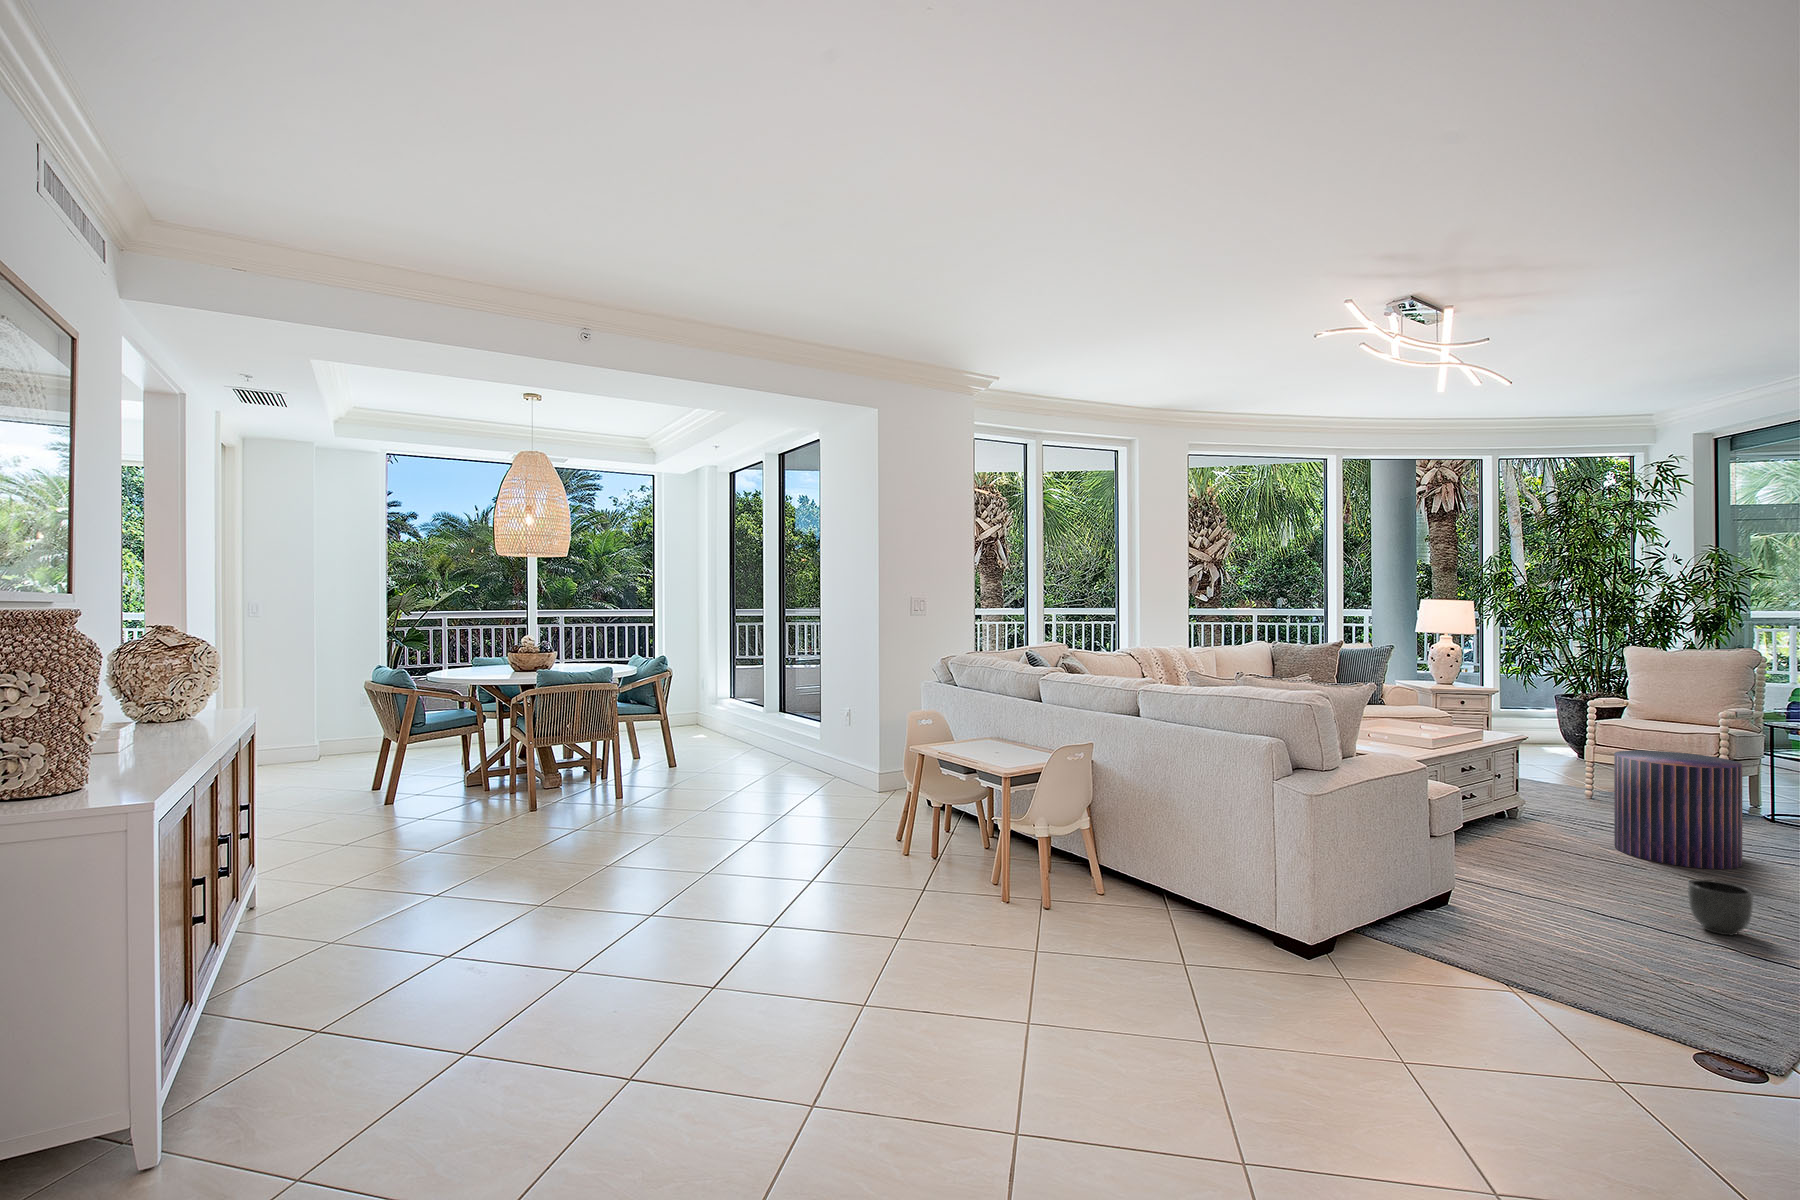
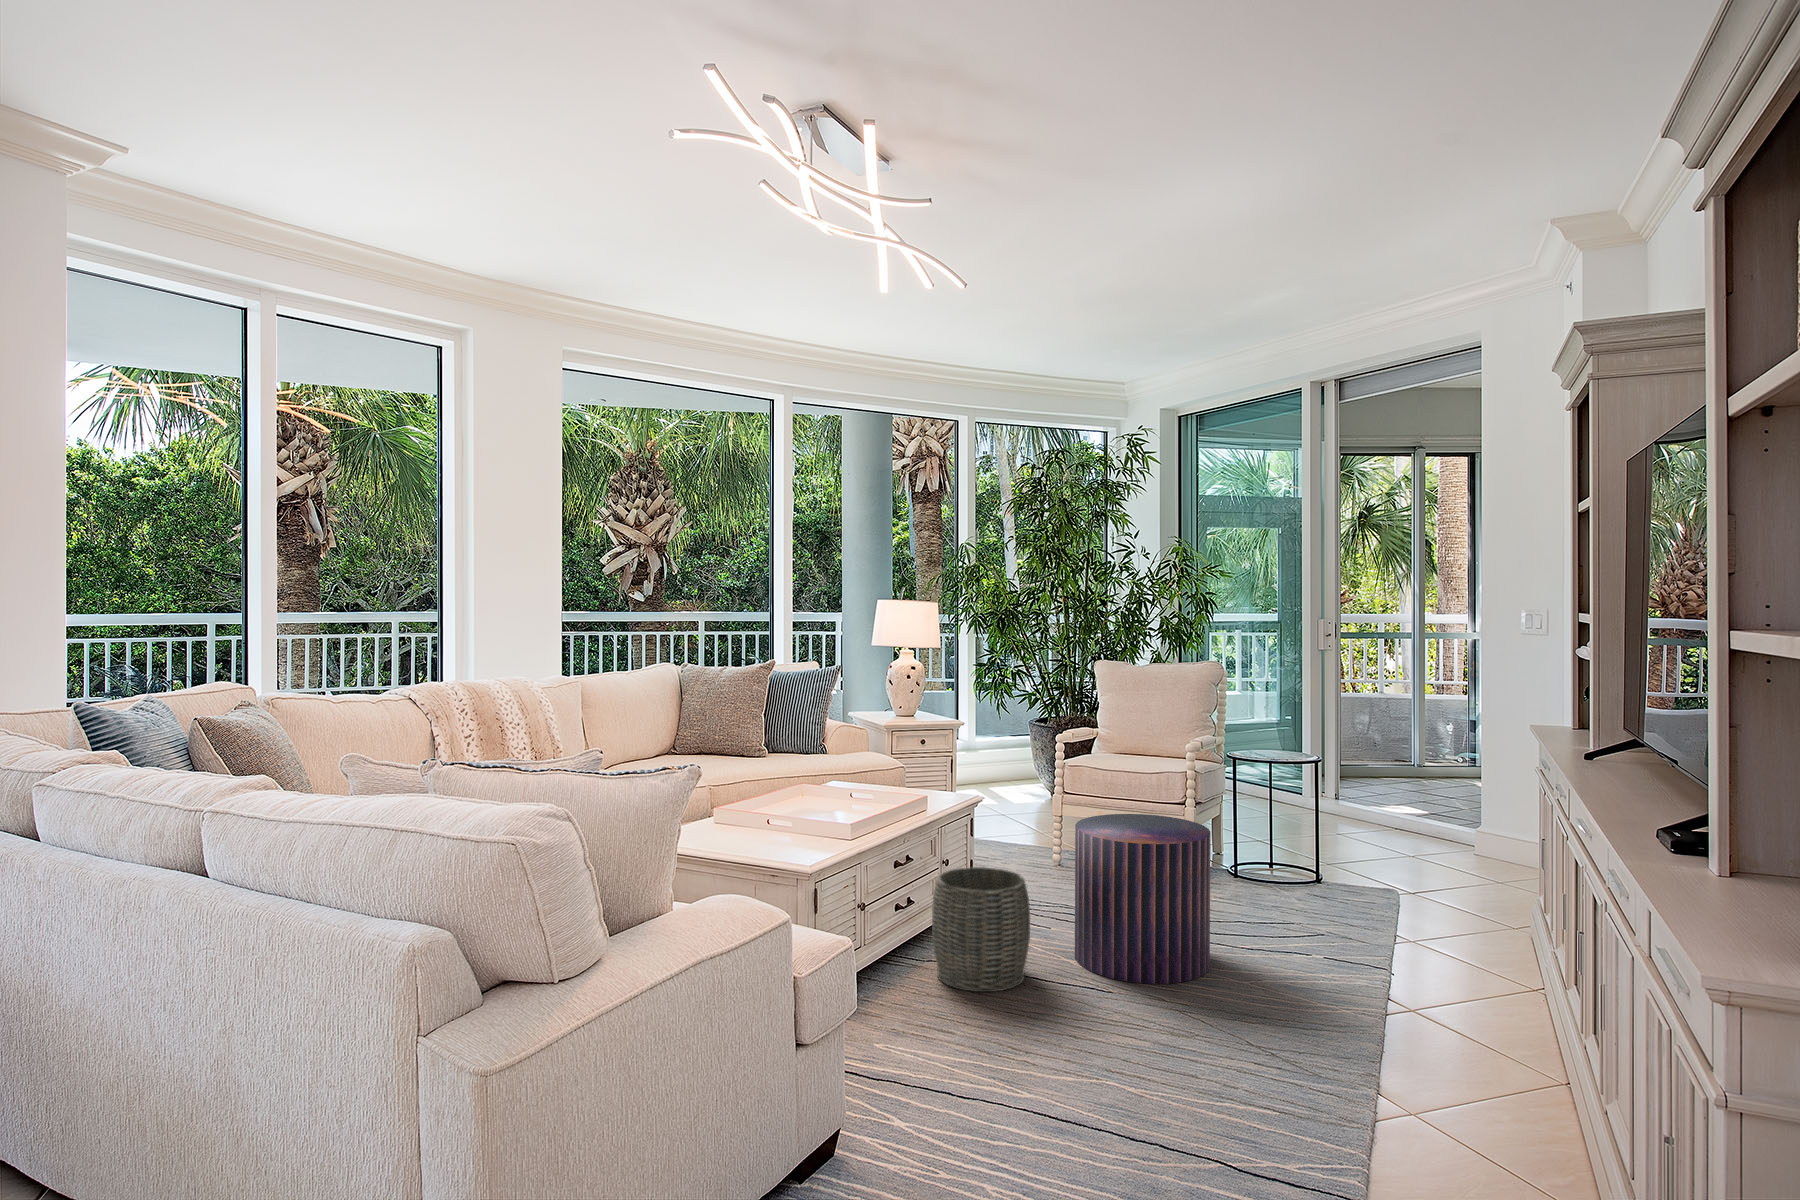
woven basket: none [1496,775,1577,855] -> present [932,867,1030,992]
planter: present [1688,880,1753,935] -> none [1154,1051,1231,1145]

